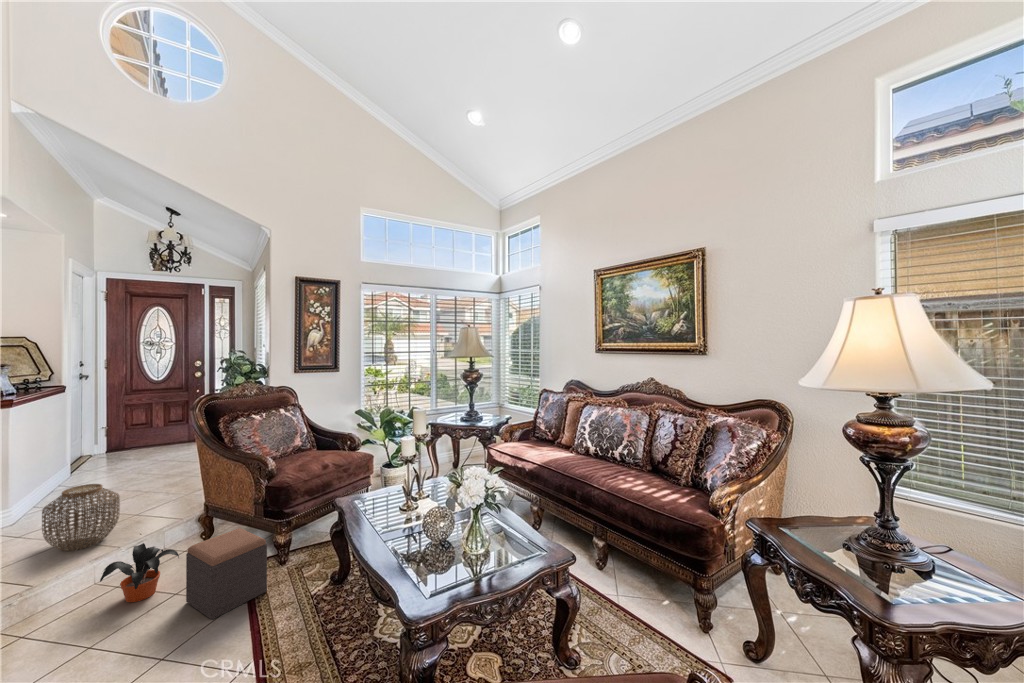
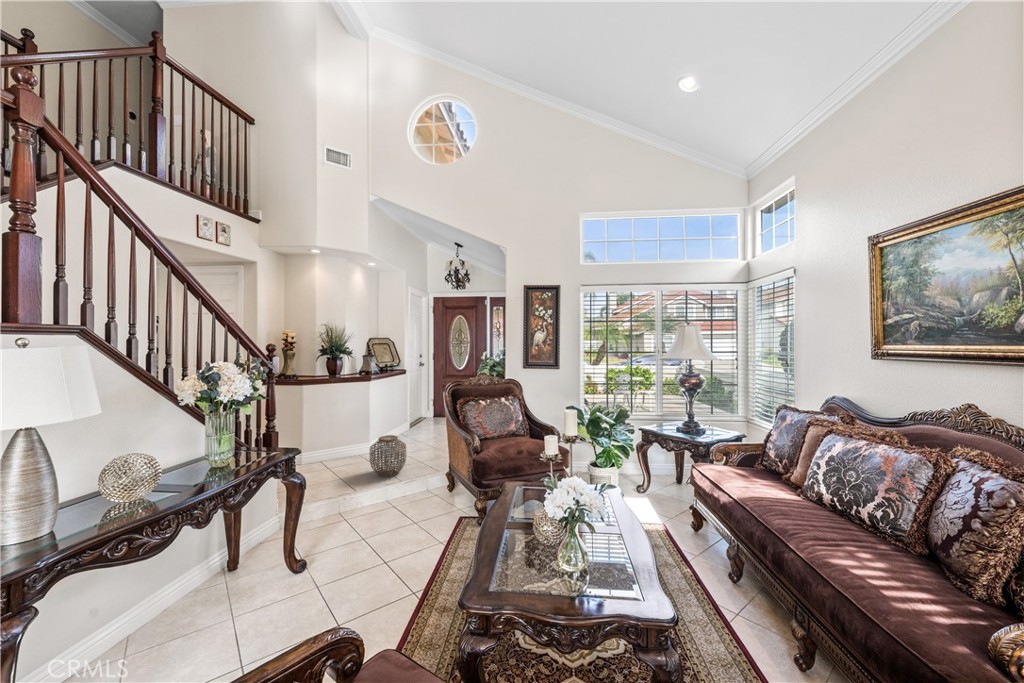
footstool: present [186,528,267,620] -> none [415,487,459,550]
potted plant: present [100,543,179,602] -> none [376,482,419,520]

